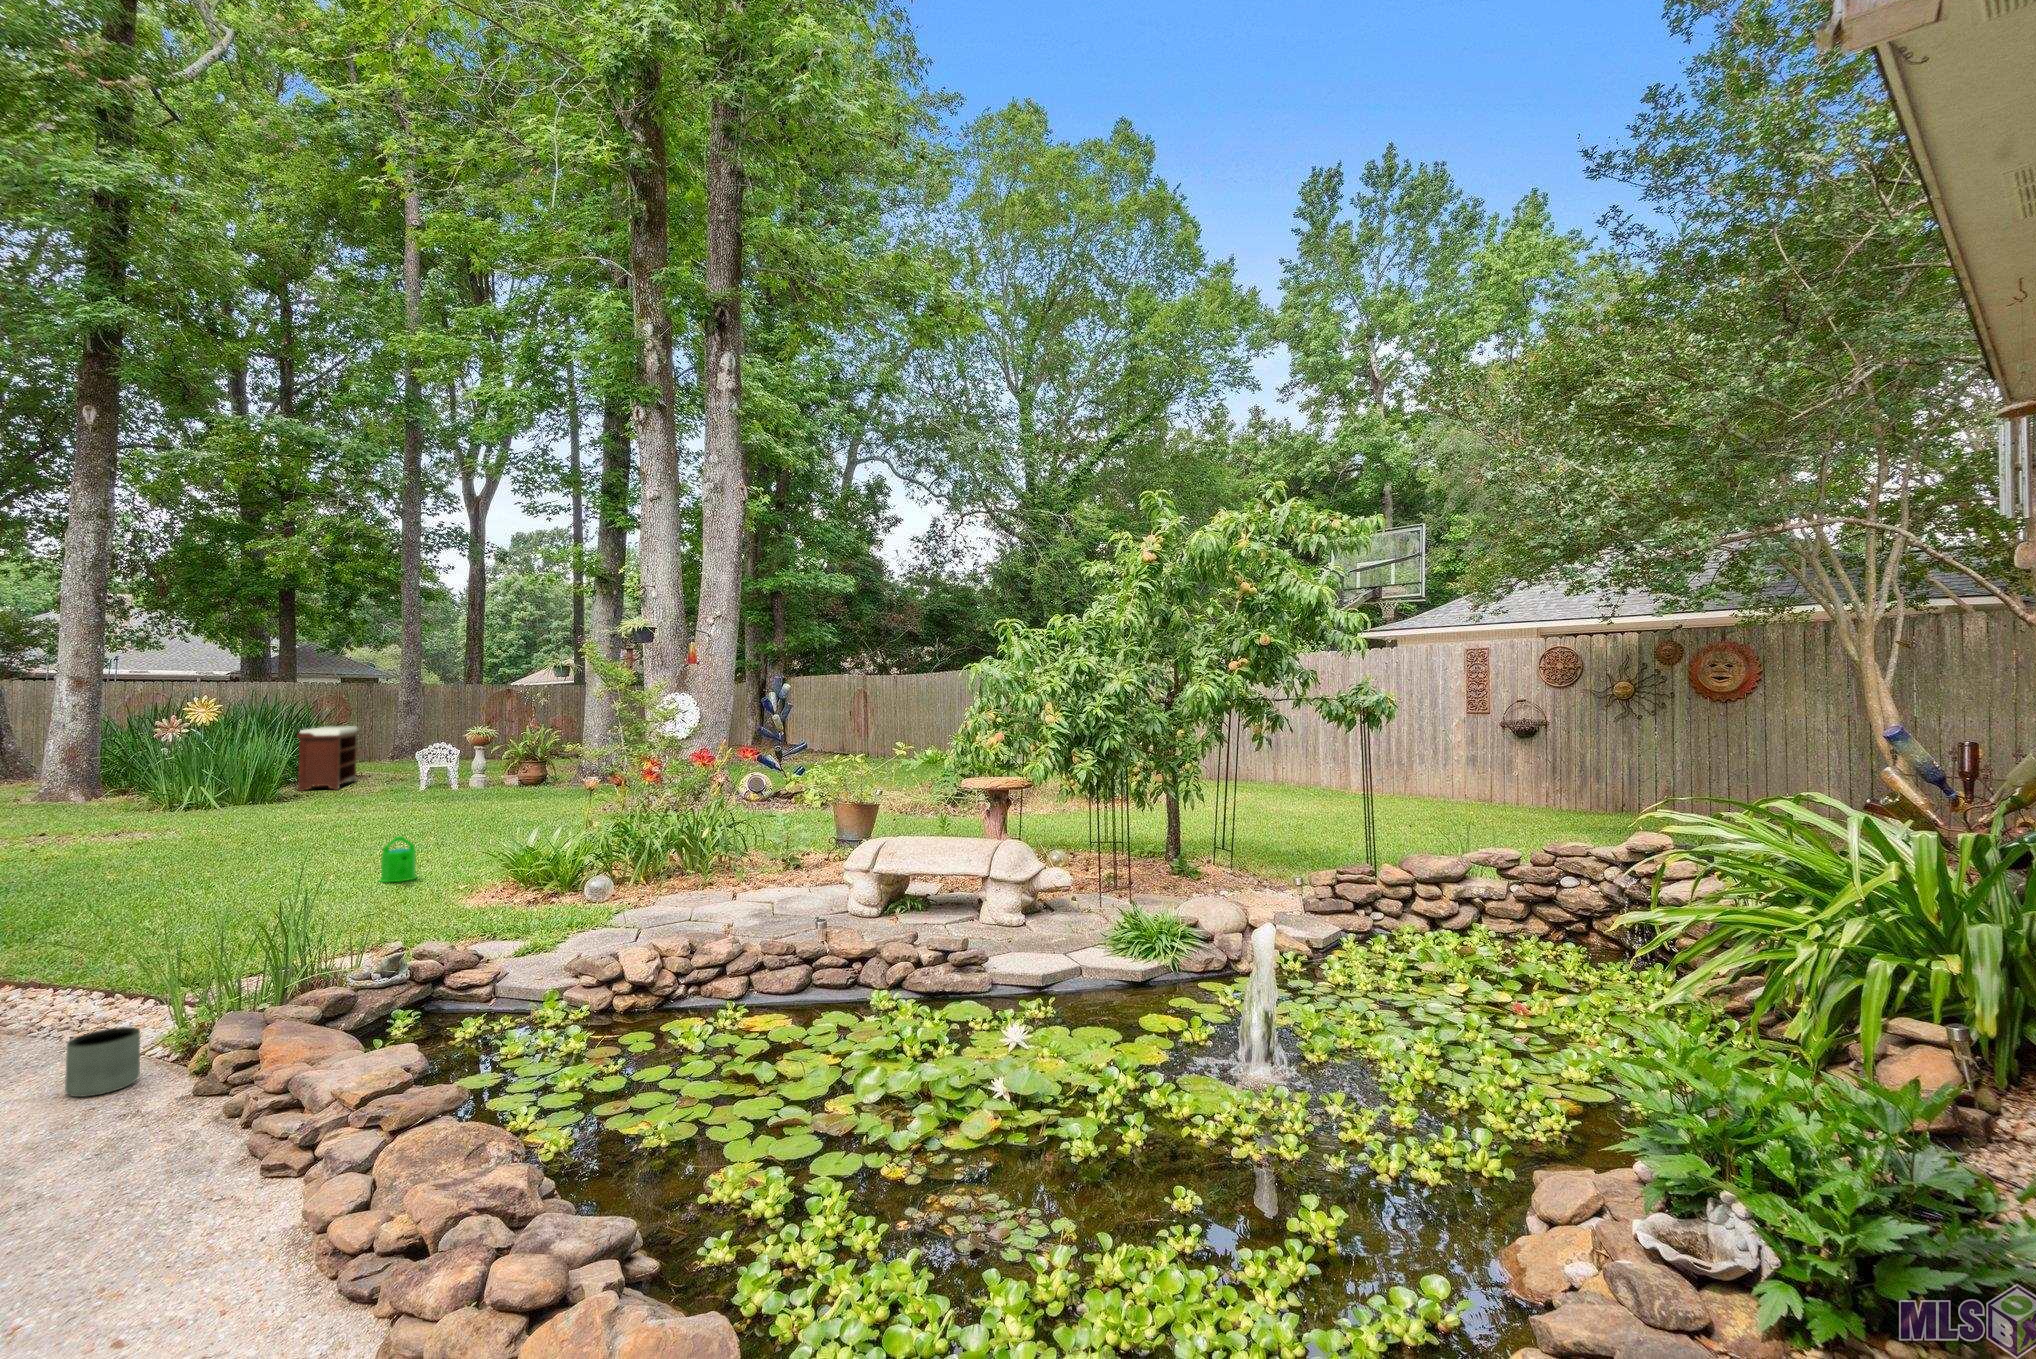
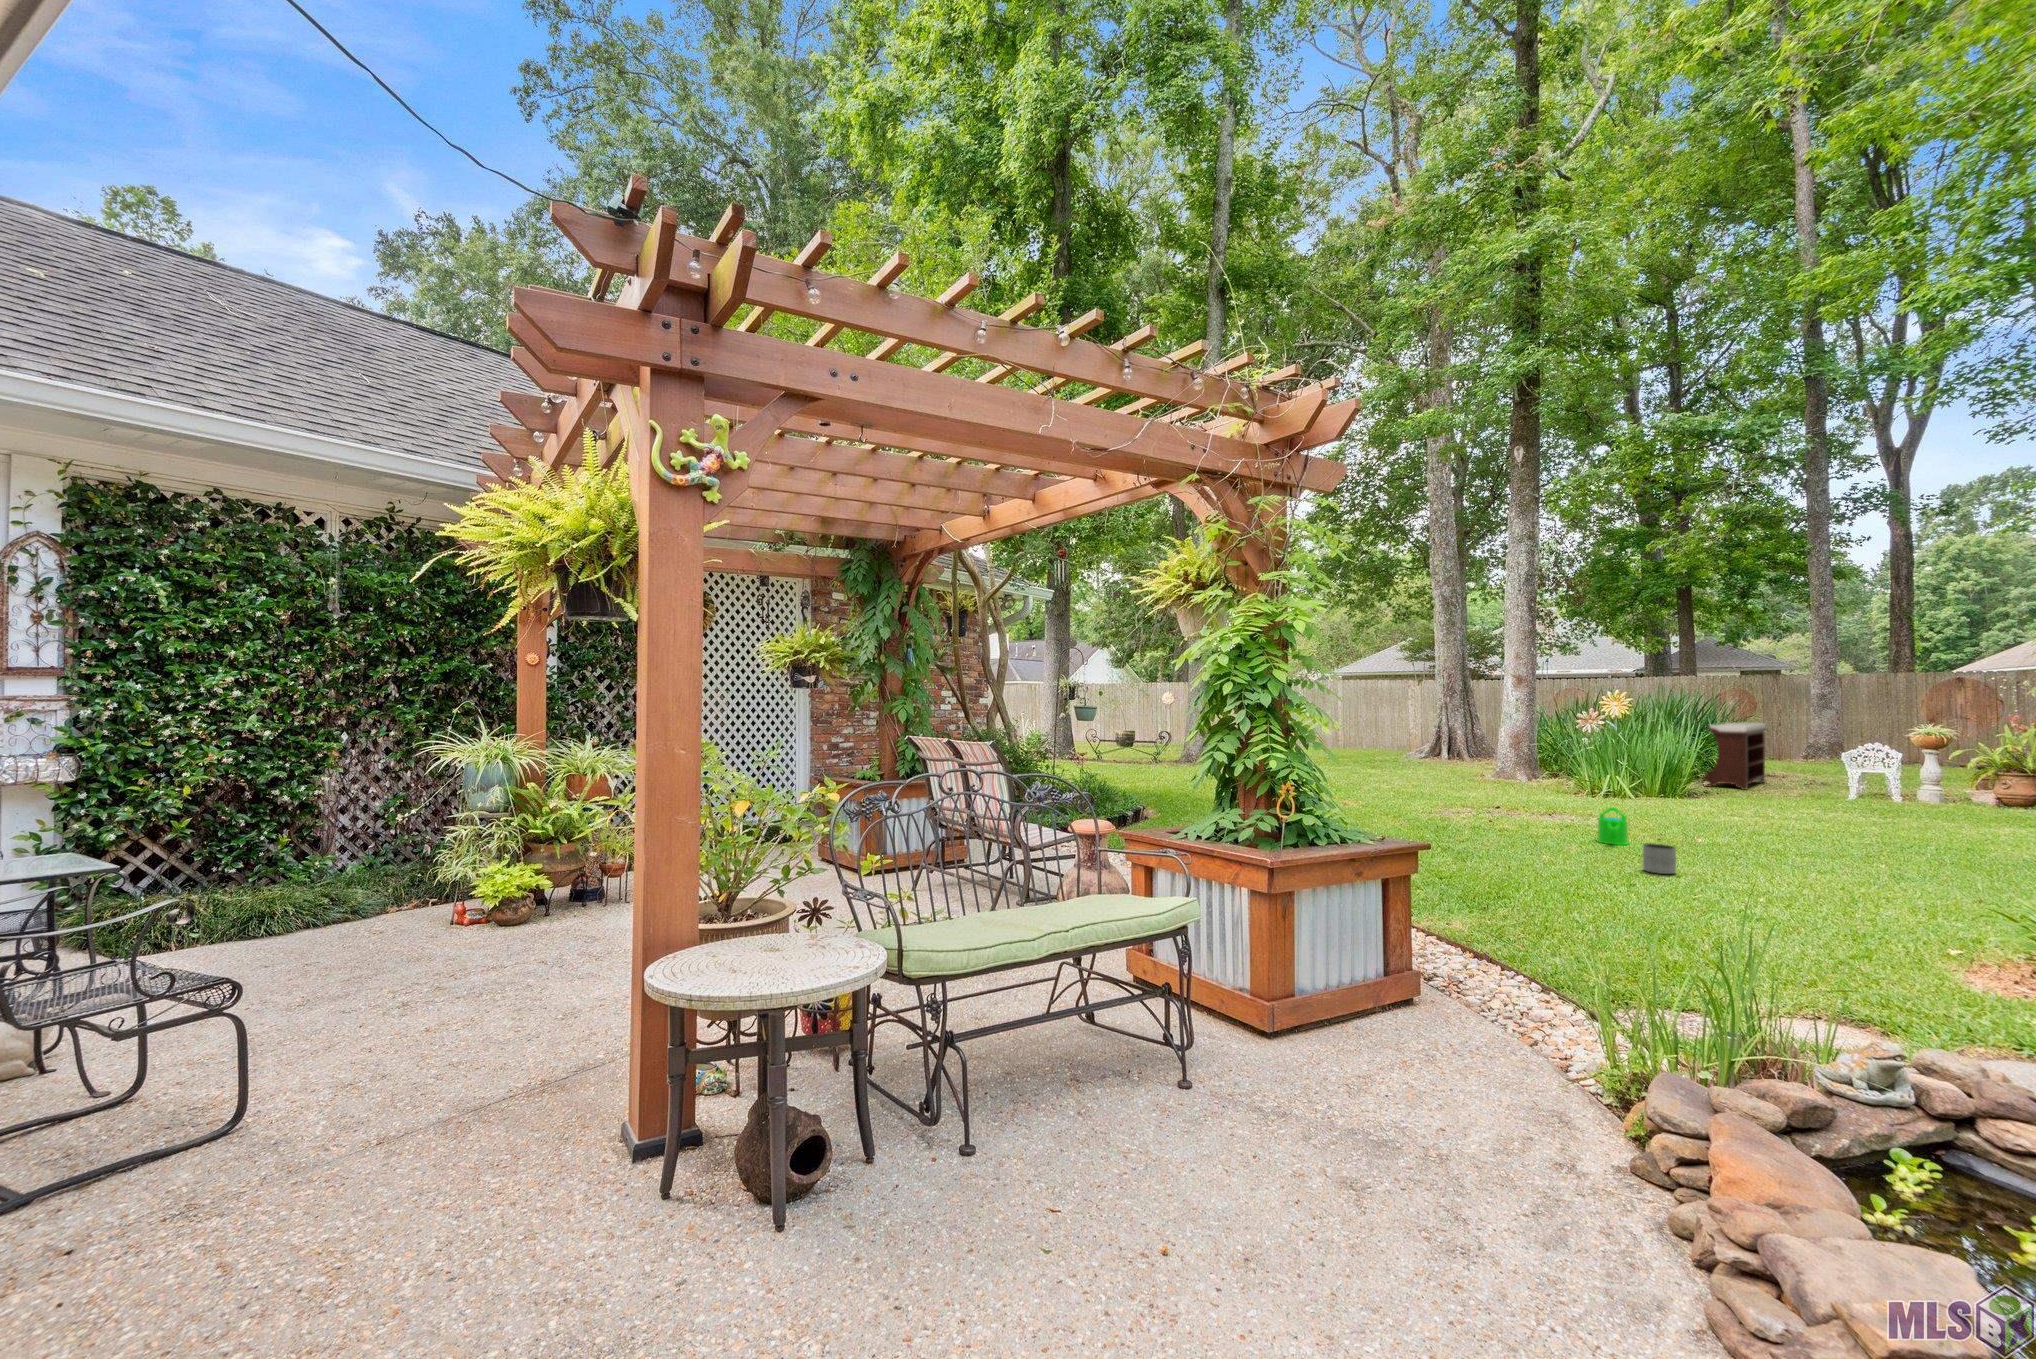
watering can: present [379,836,417,882] -> present [1597,807,1628,845]
planter: present [65,1027,140,1097] -> present [1643,843,1676,874]

